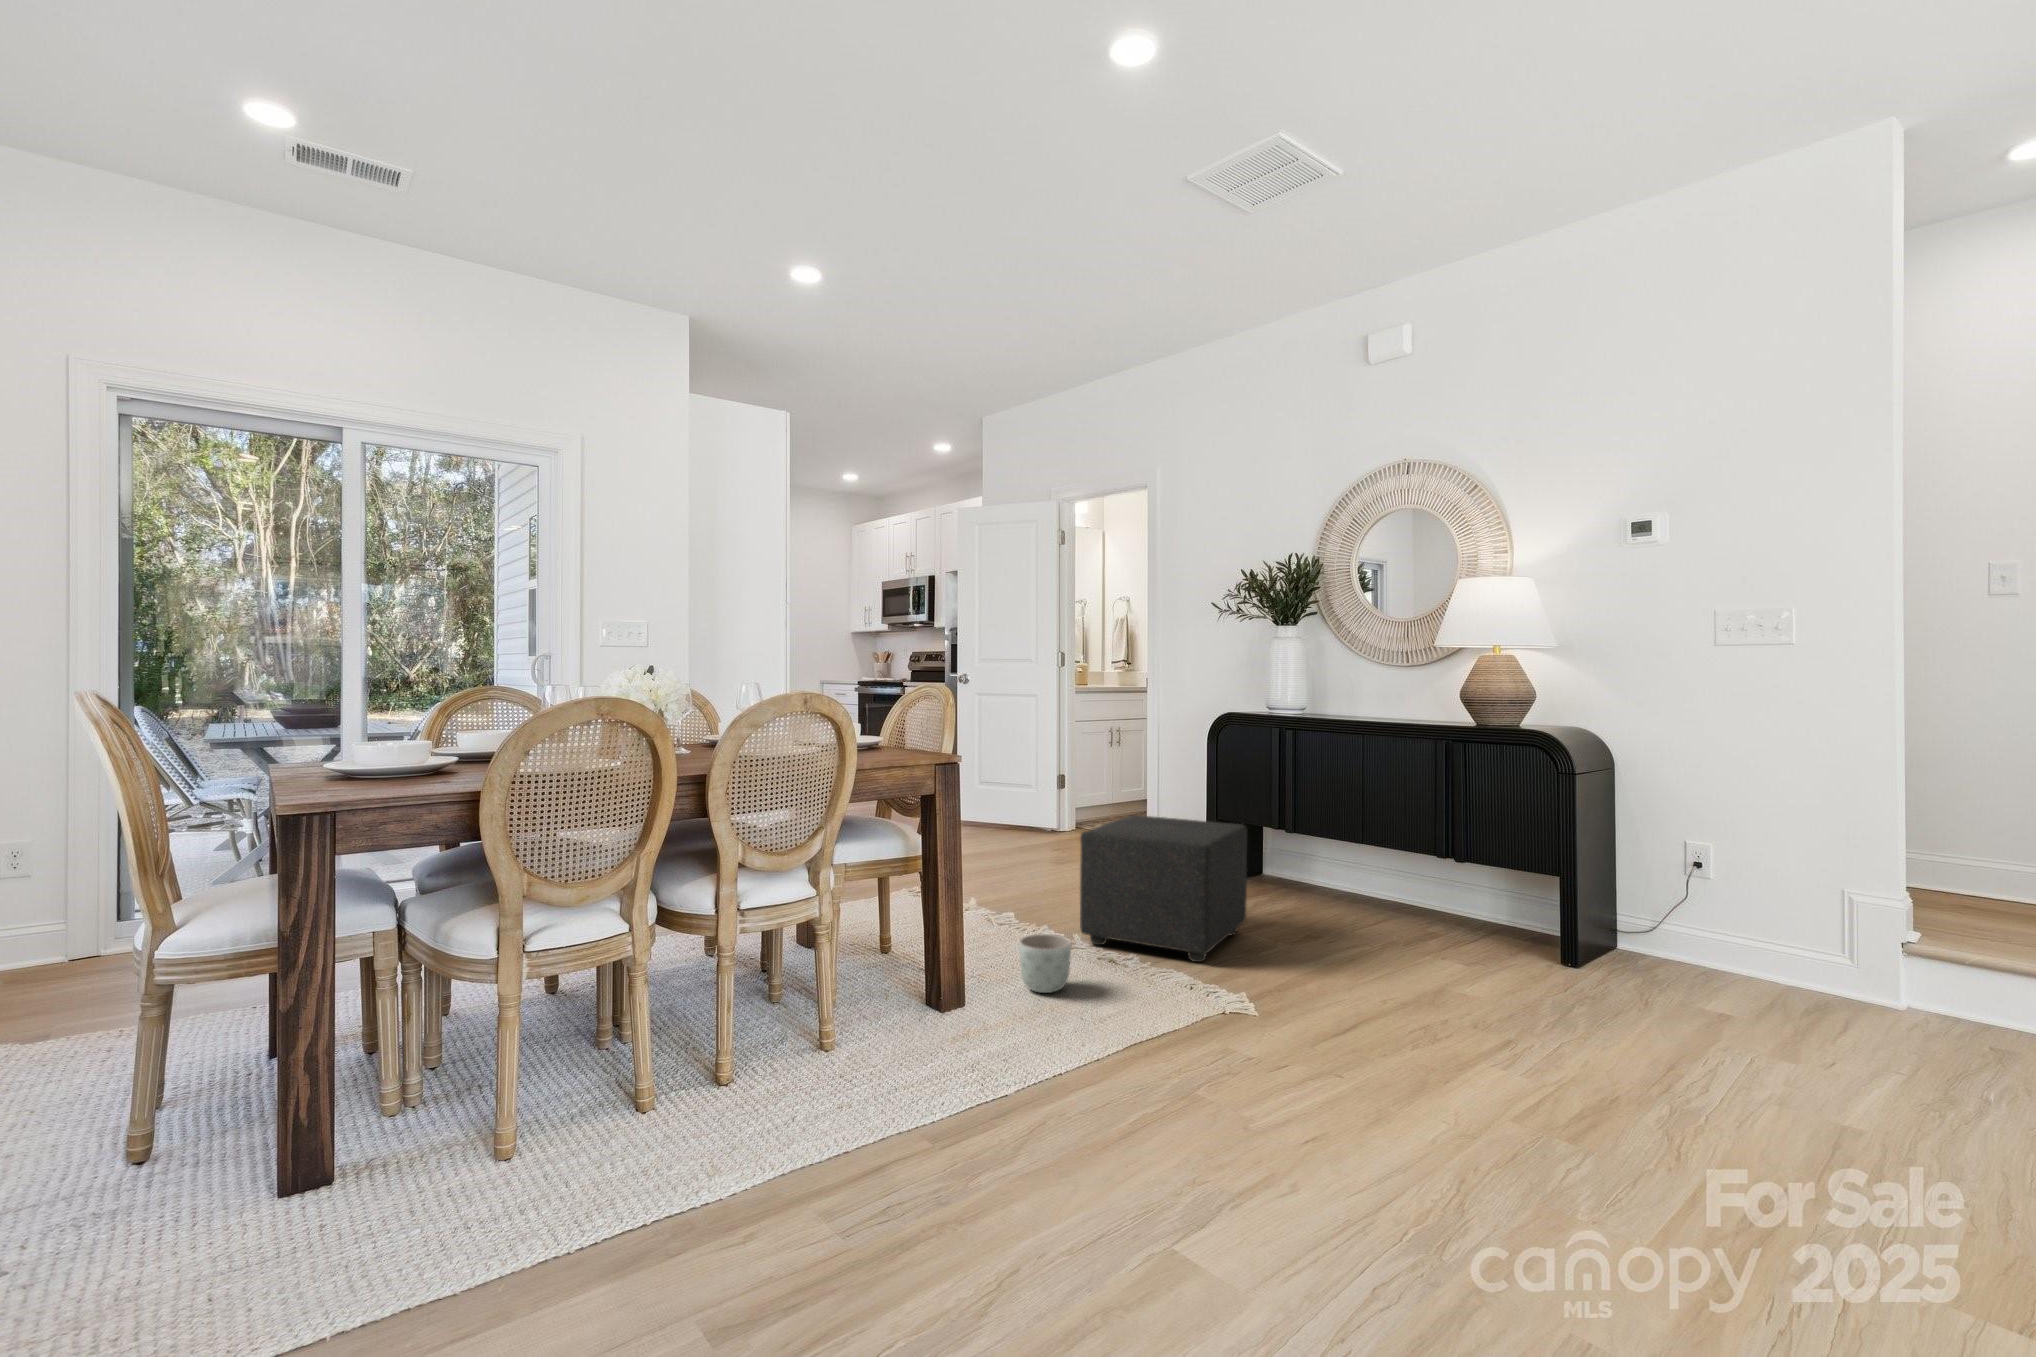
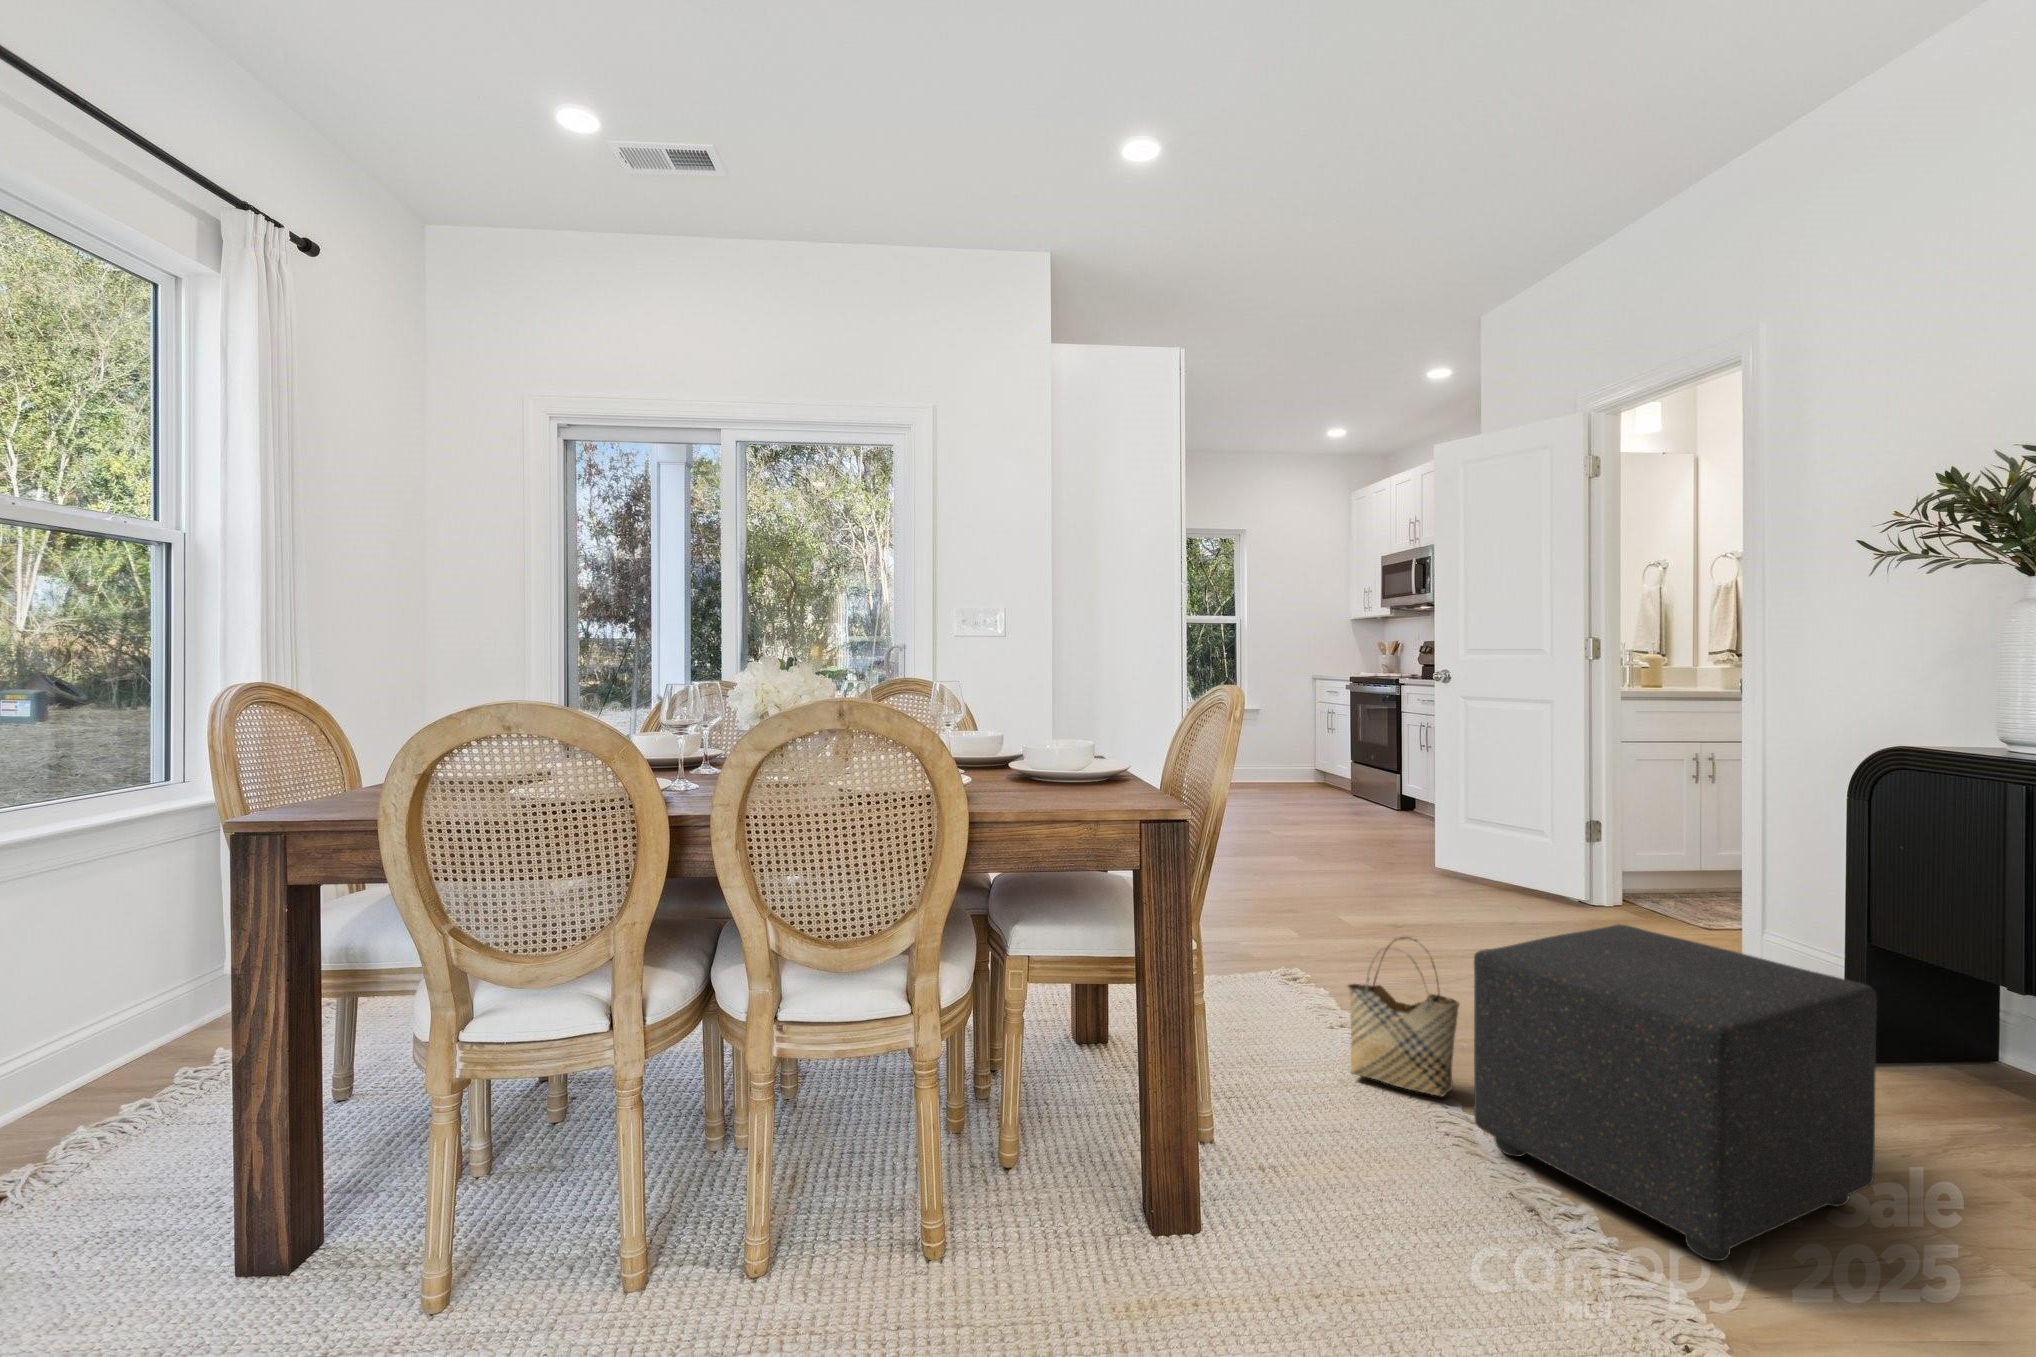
woven basket: none [993,838,1058,929] -> present [1348,937,1459,1096]
planter: present [1019,934,1072,993] -> none [1291,1126,1390,1246]

